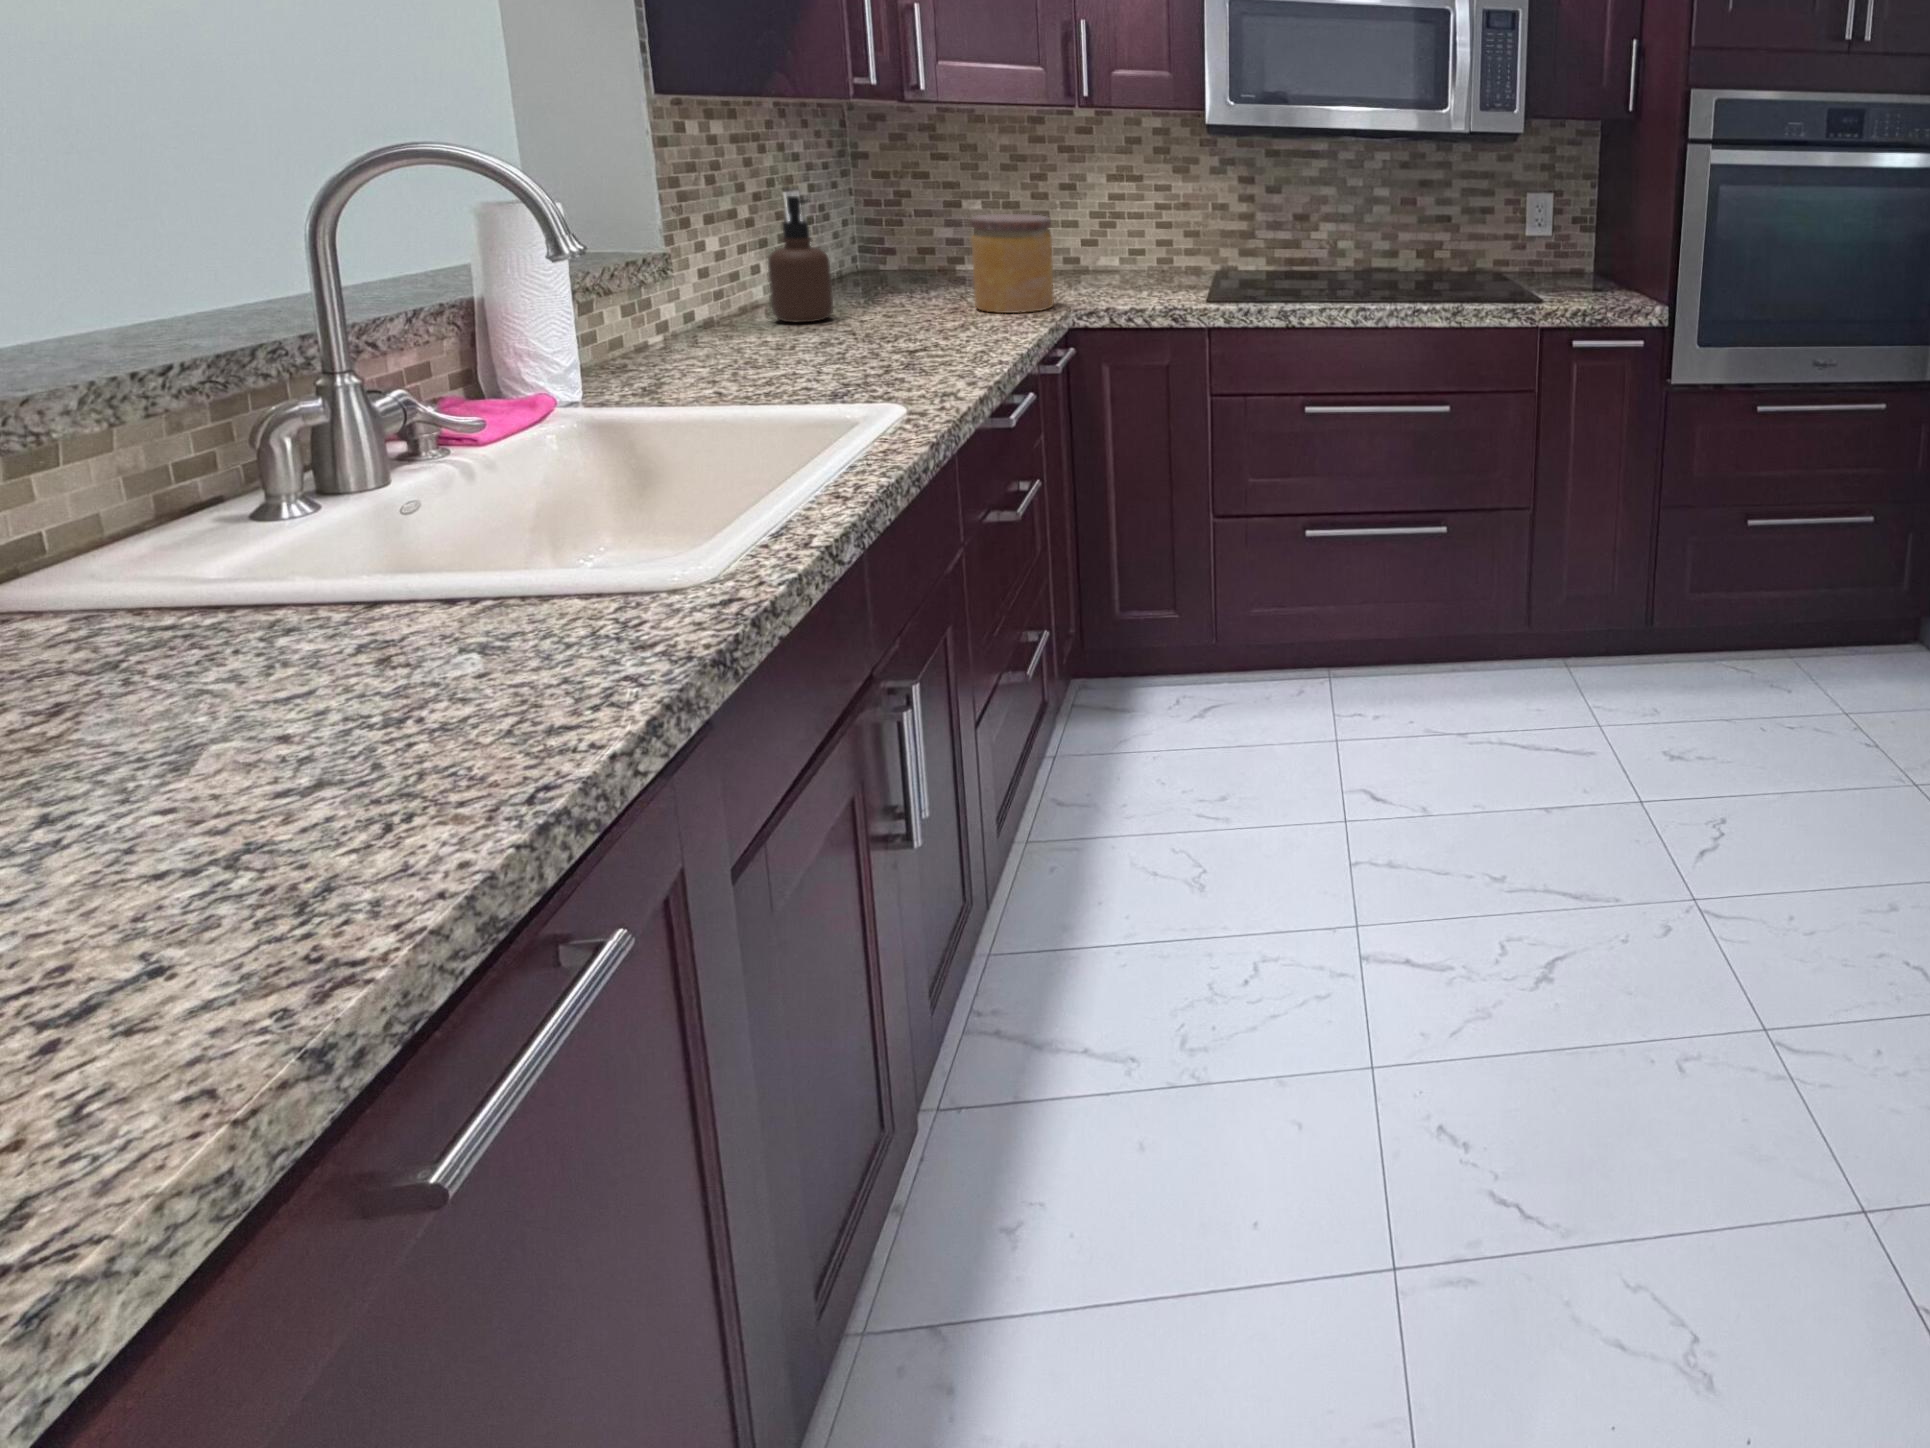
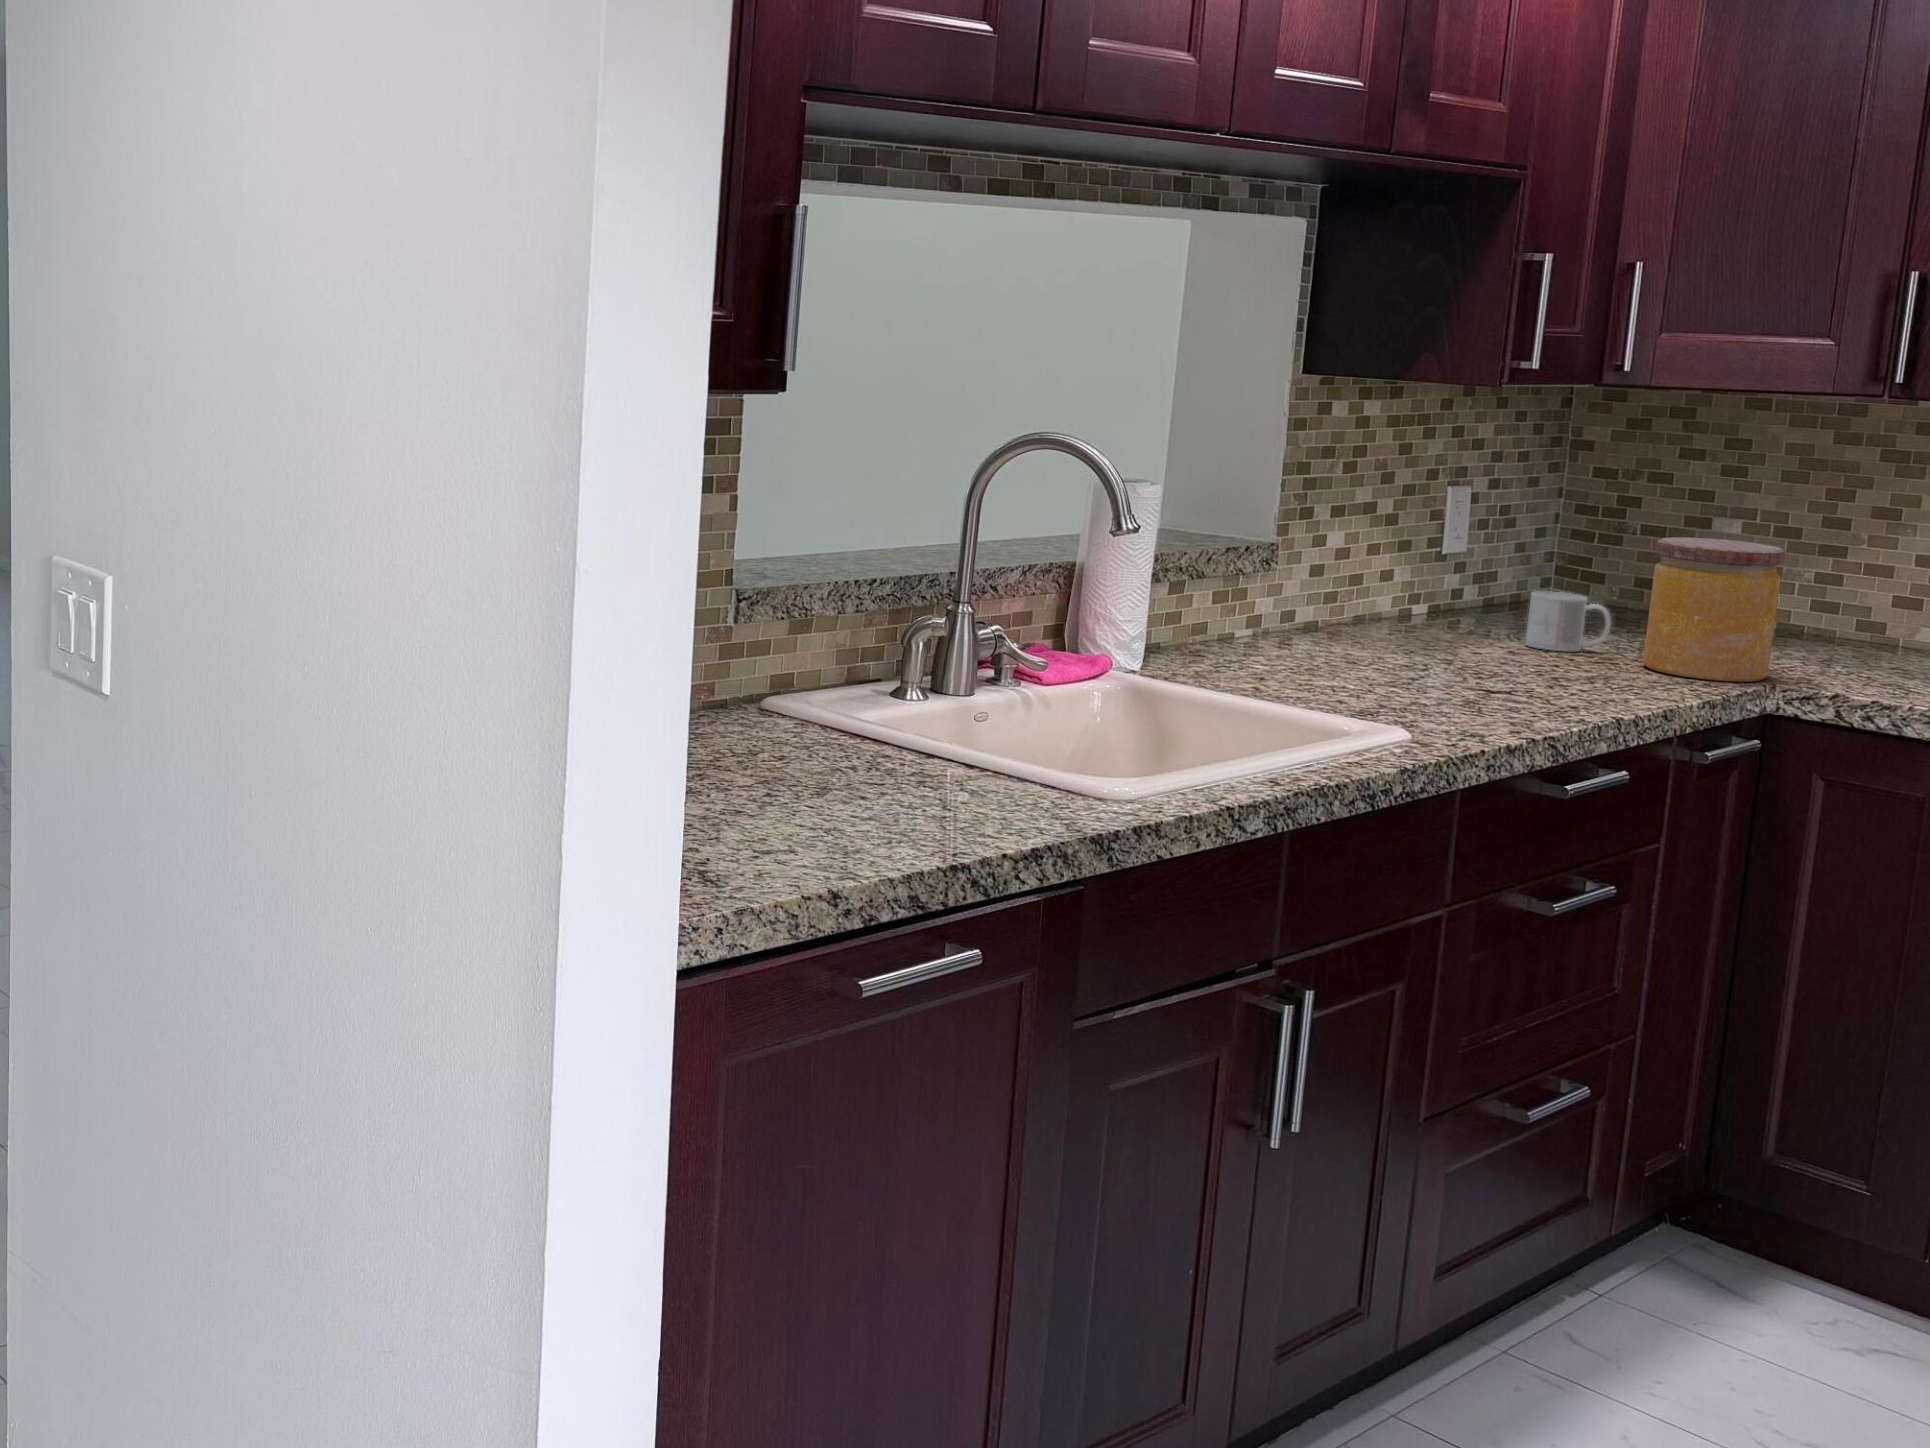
soap dispenser: present [768,196,833,322] -> none [1380,492,1458,646]
mug: none [881,264,942,308] -> present [1525,591,1611,652]

